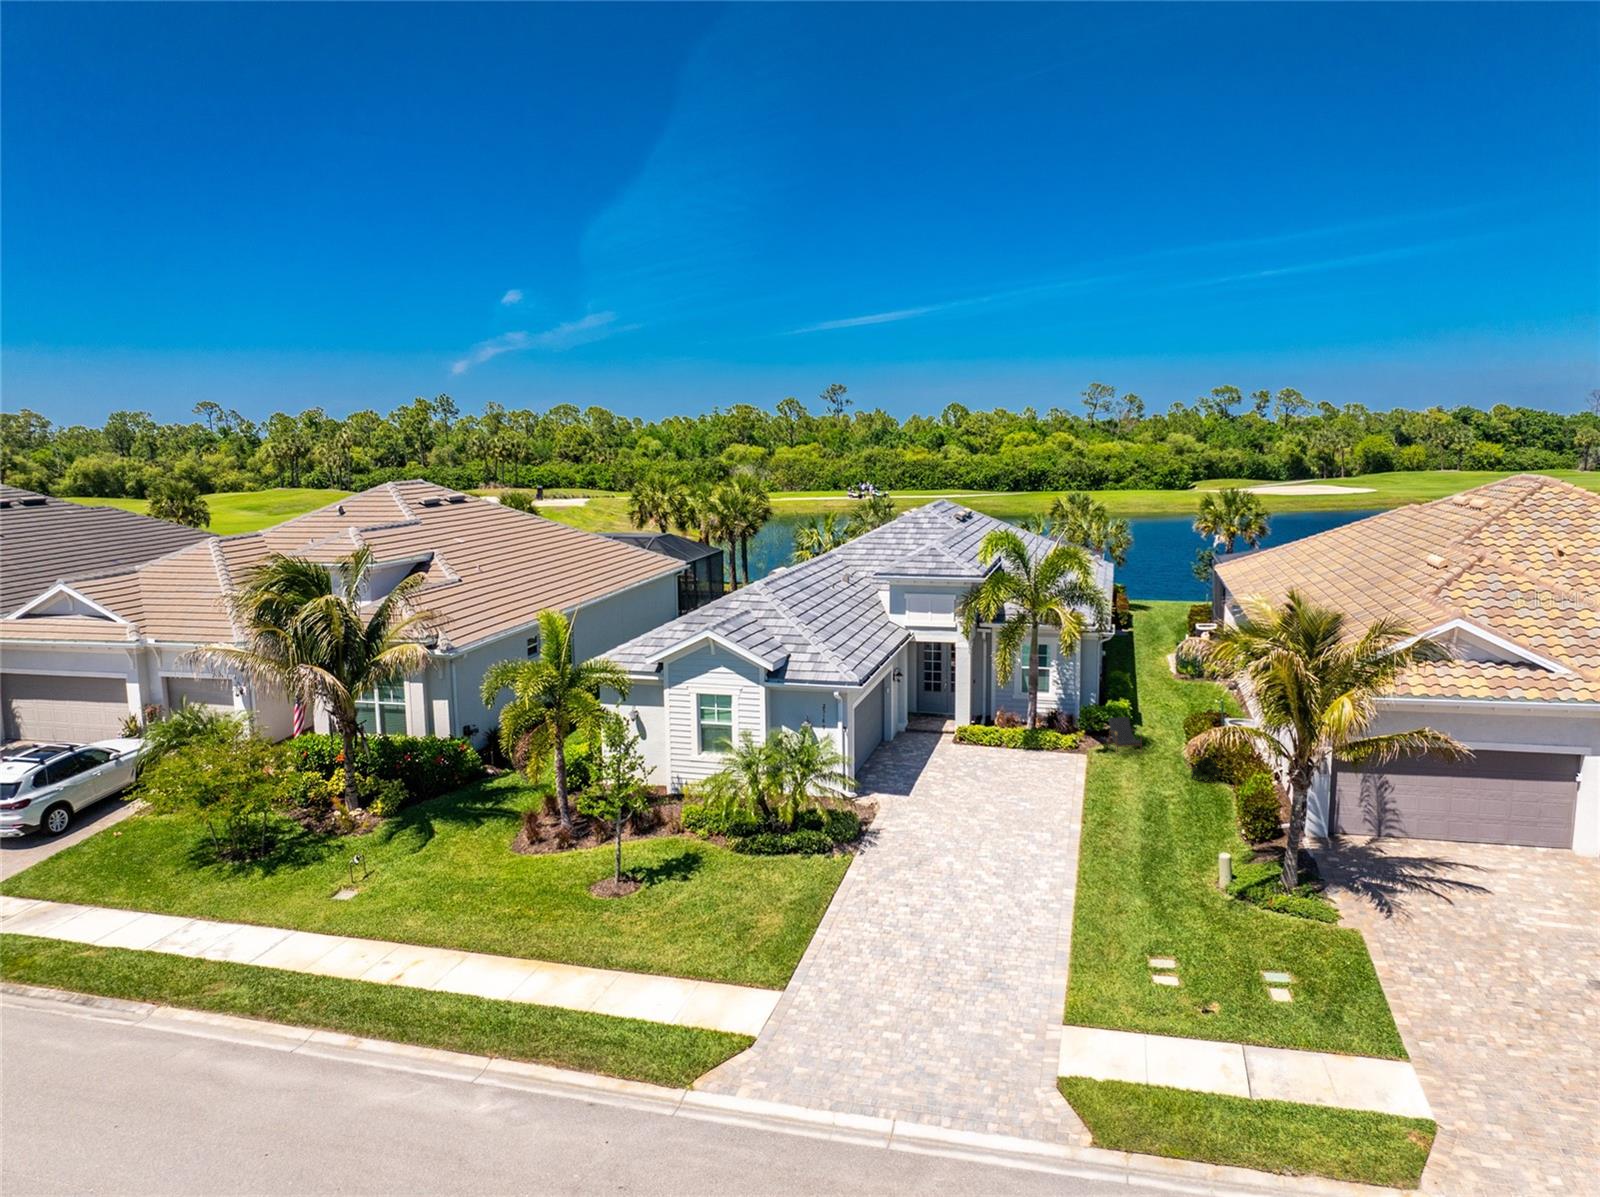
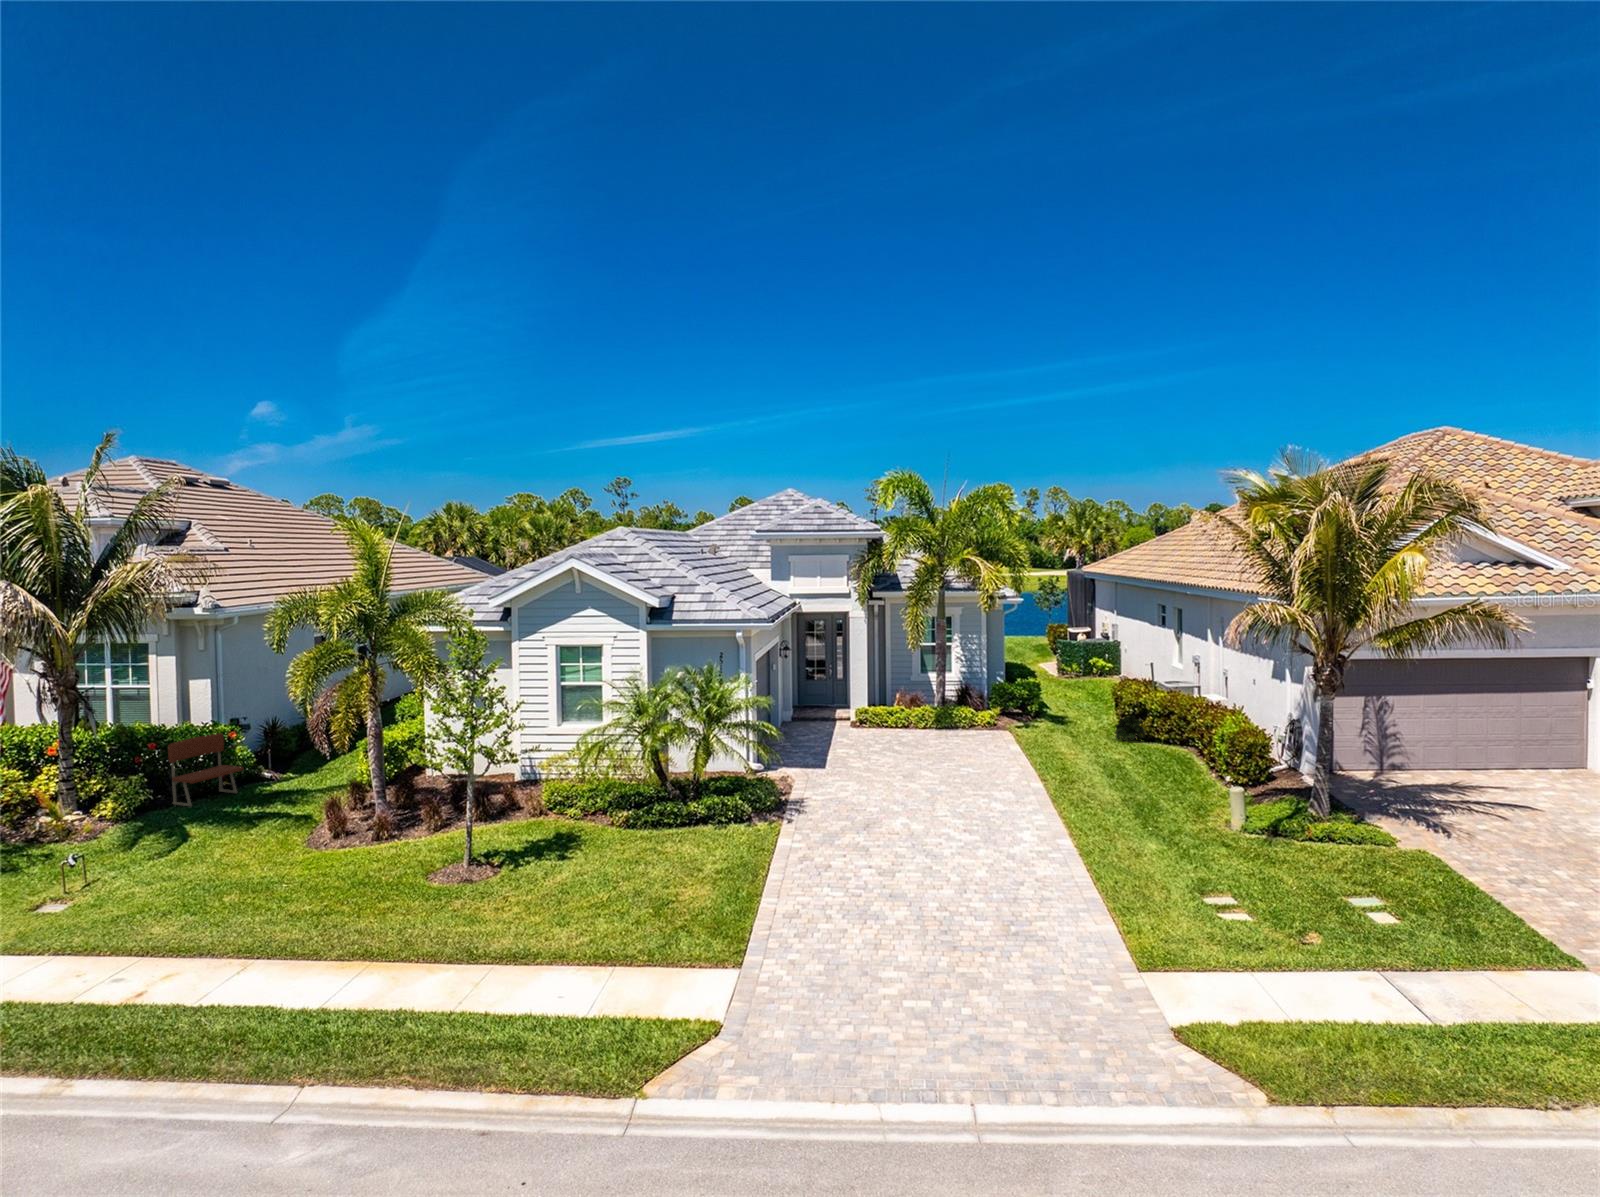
lounge chair: present [1108,717,1142,751] -> none [1016,687,1054,726]
bench: none [416,749,467,806] -> present [168,733,243,806]

